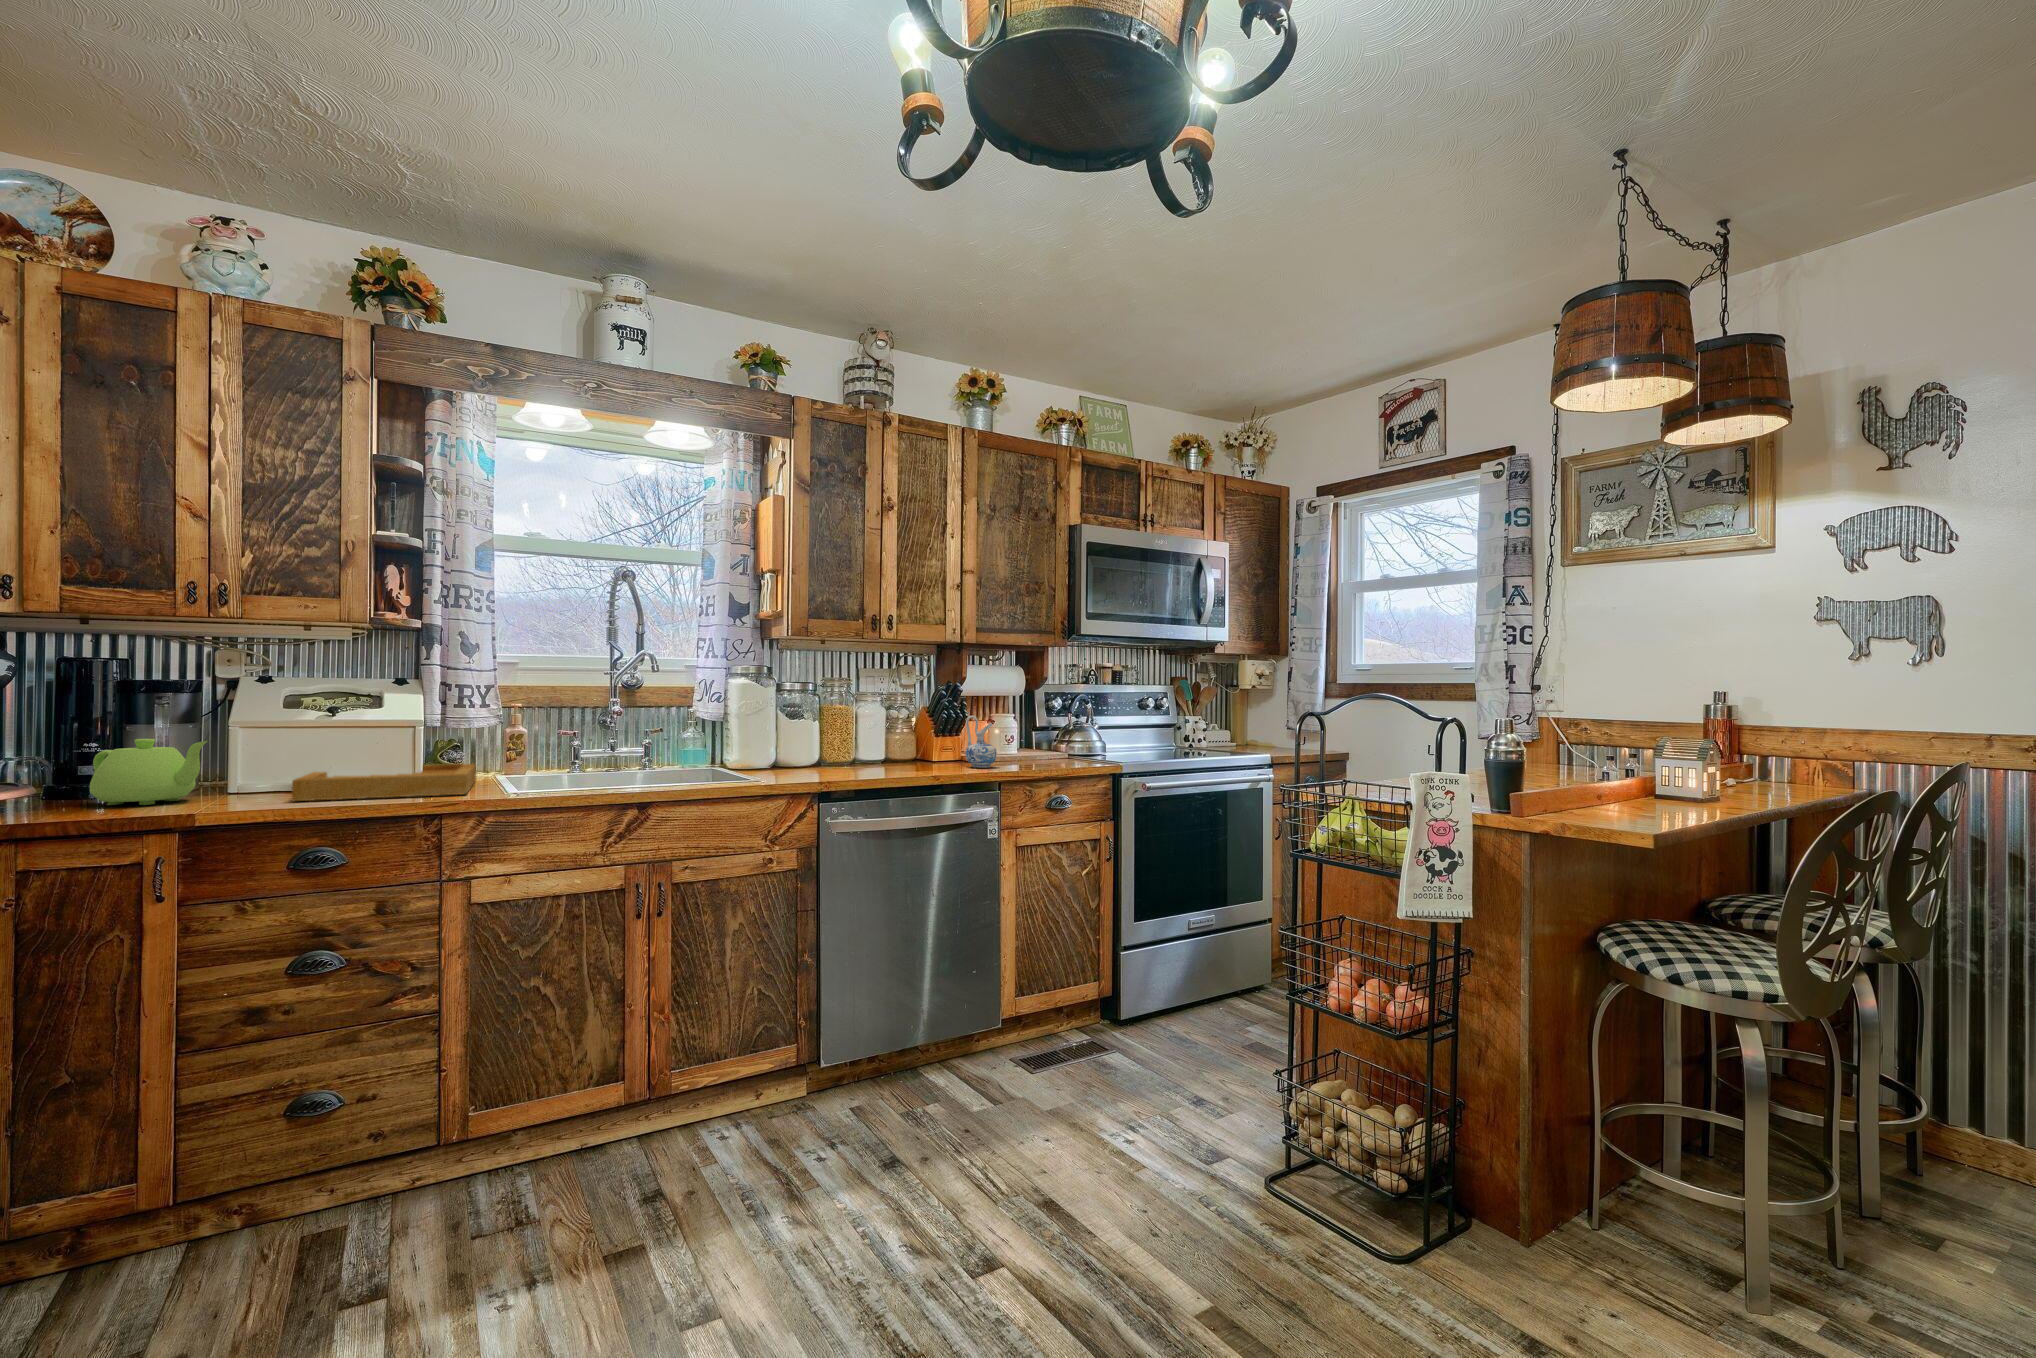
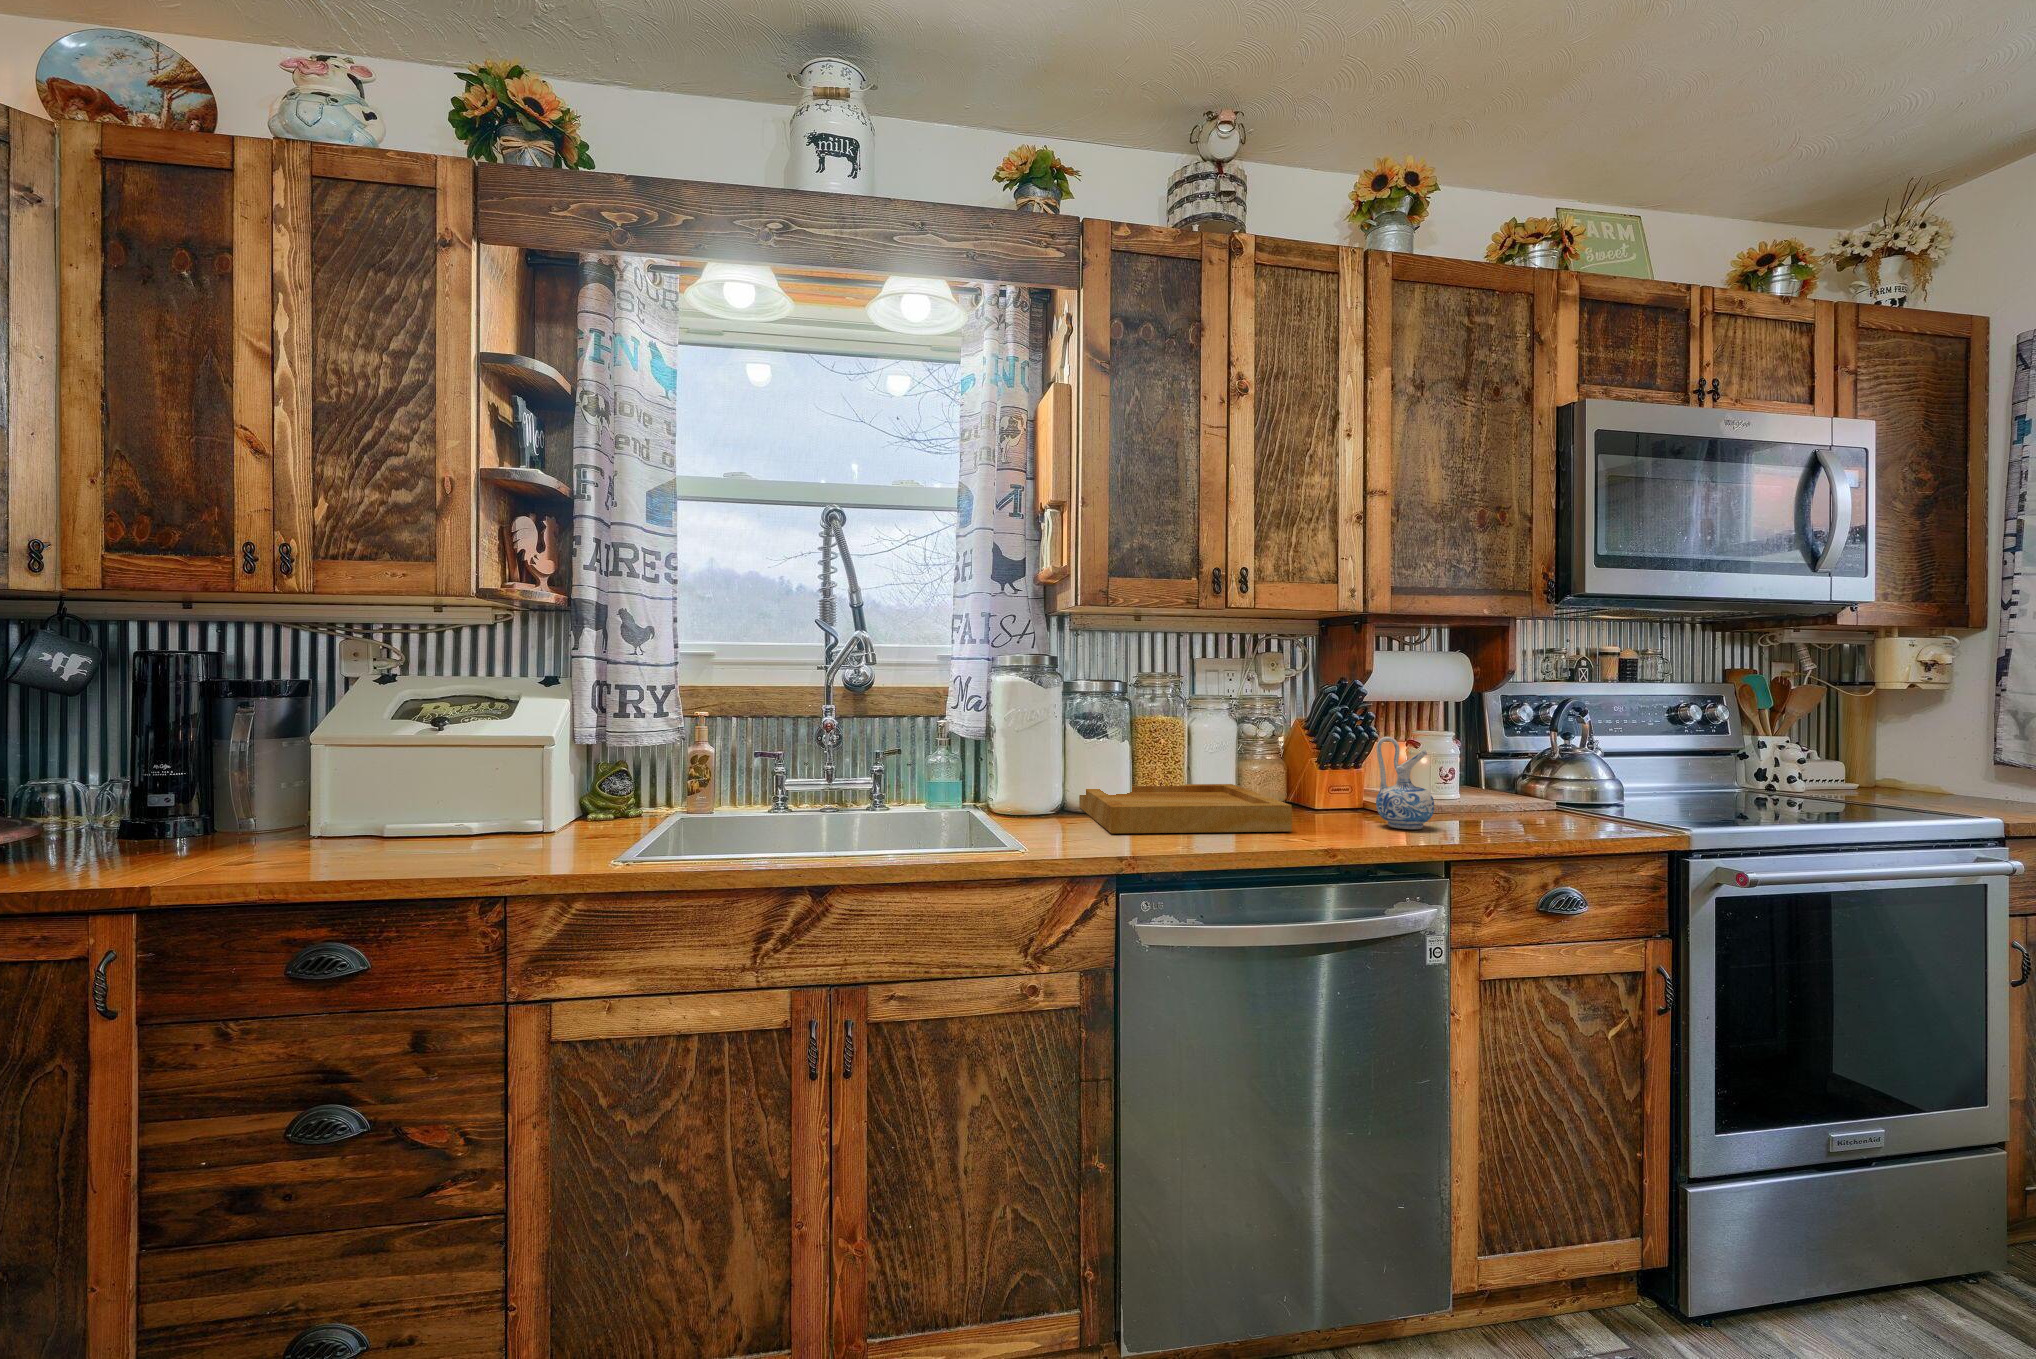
teapot: present [90,739,207,805] -> none [100,763,243,859]
tray: present [292,764,476,801] -> present [1079,784,1292,833]

